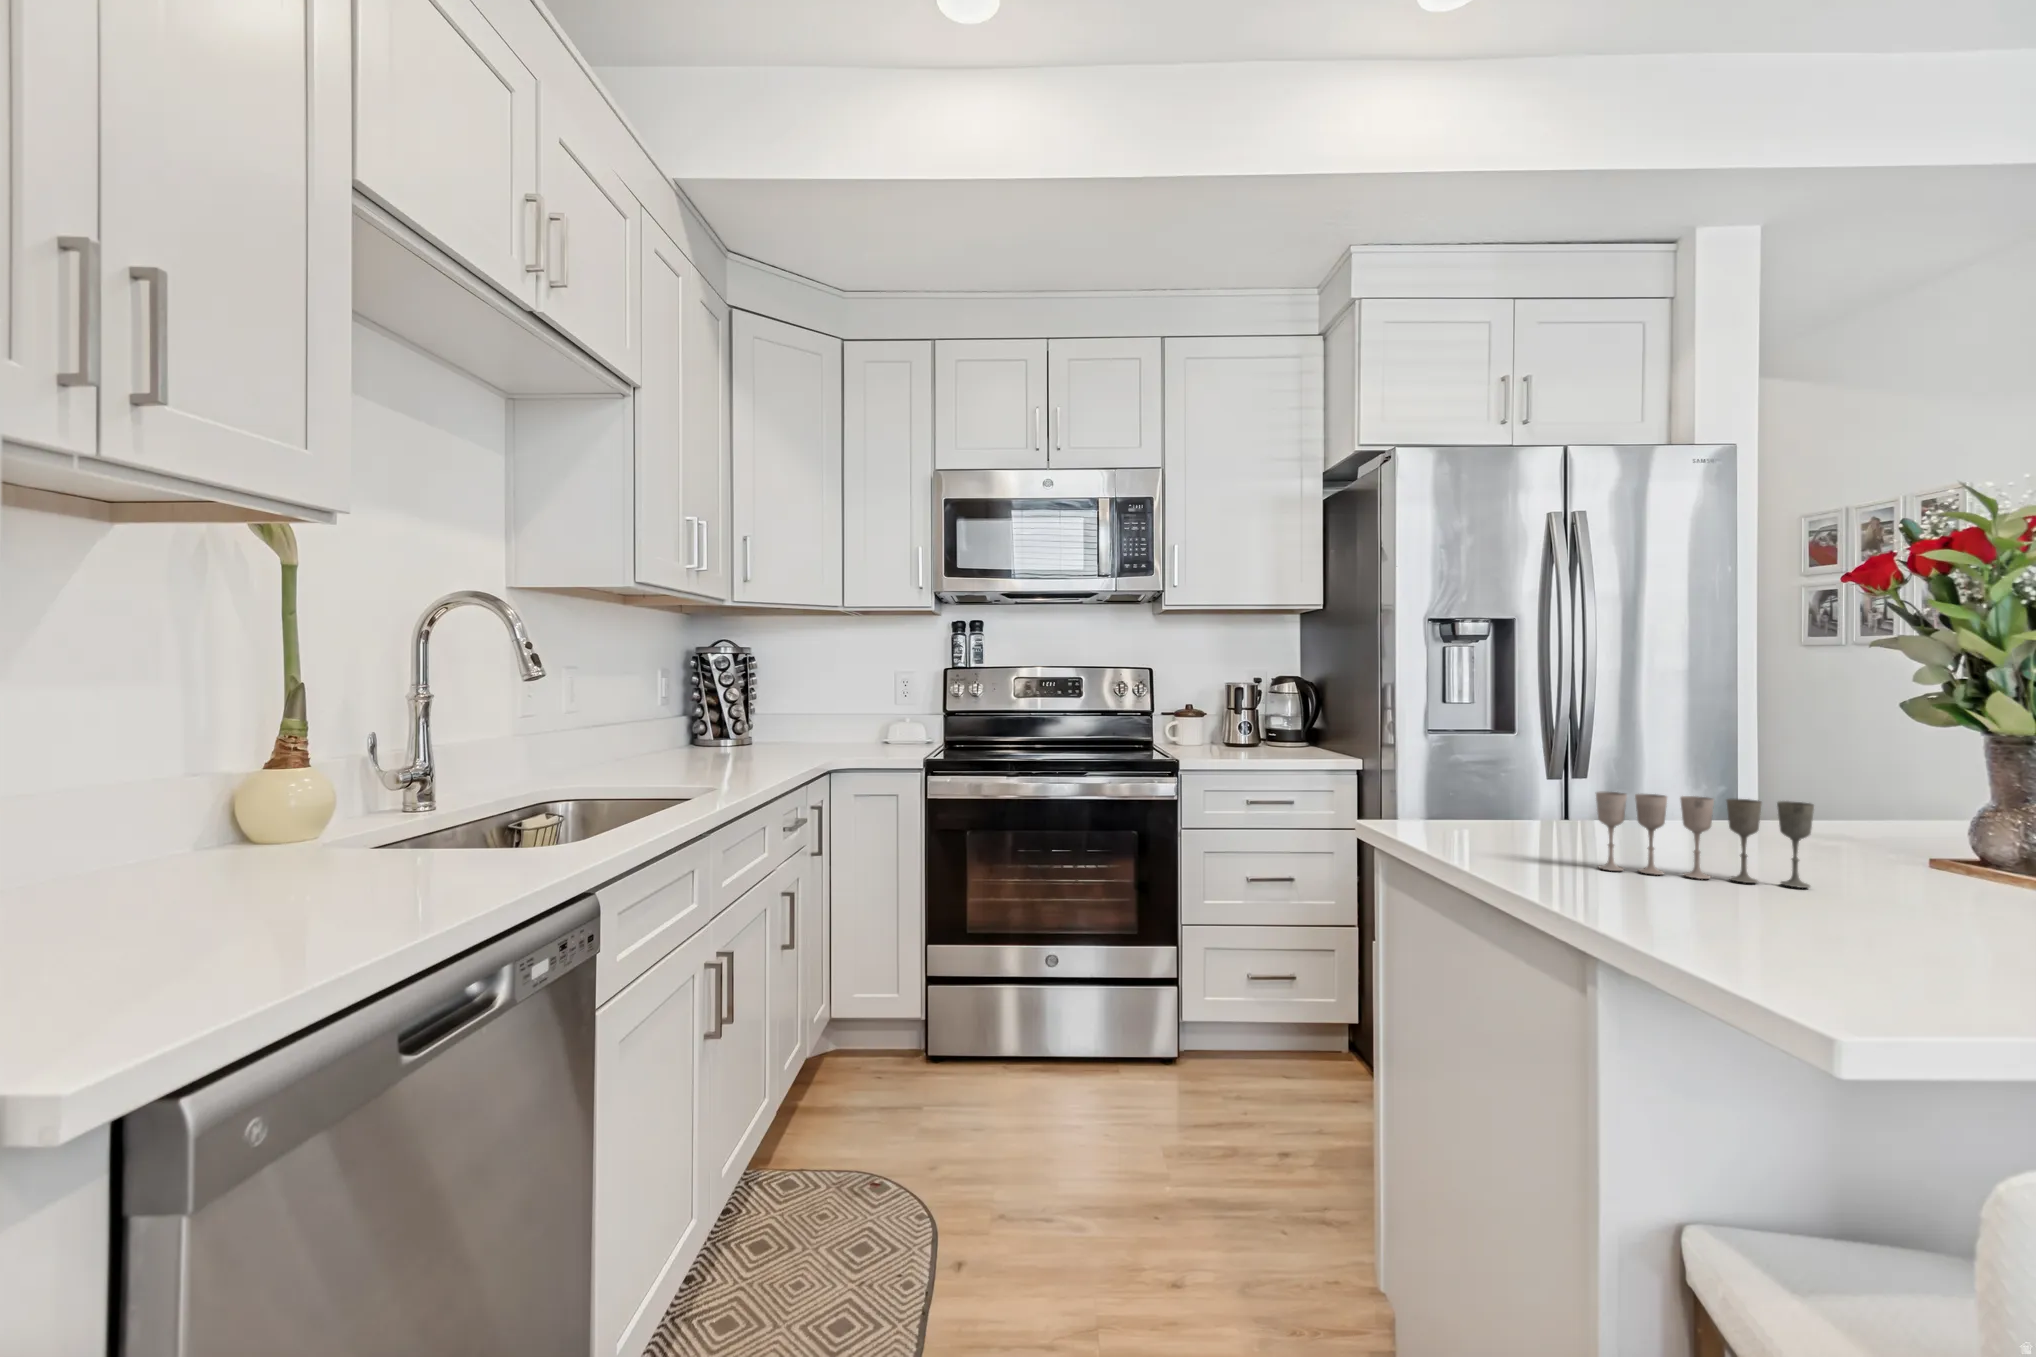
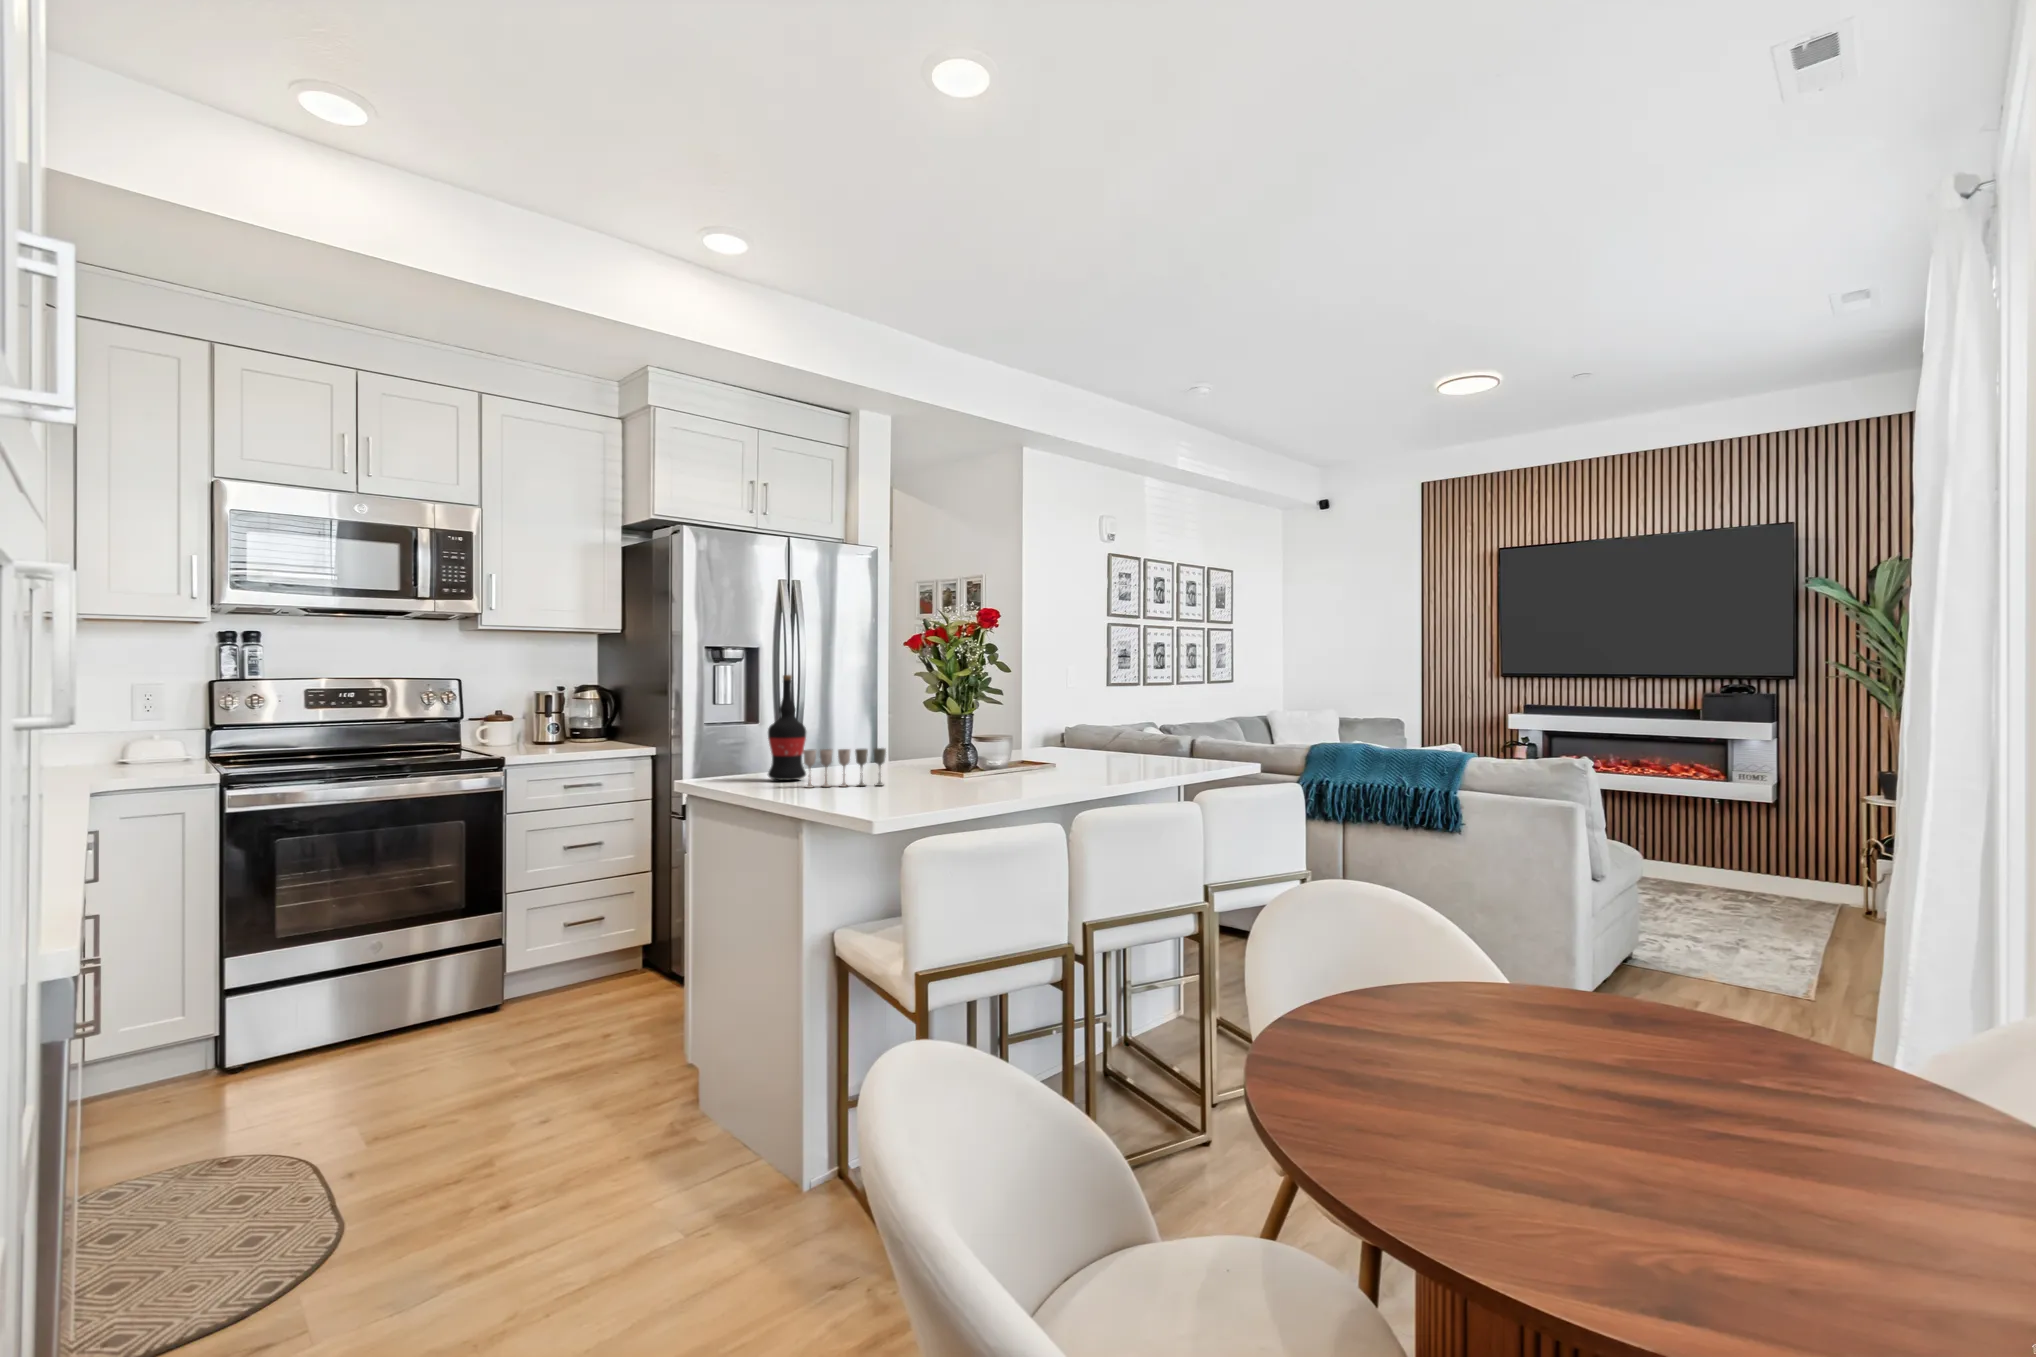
wine bottle: none [1519,645,1602,844] -> present [768,675,806,780]

